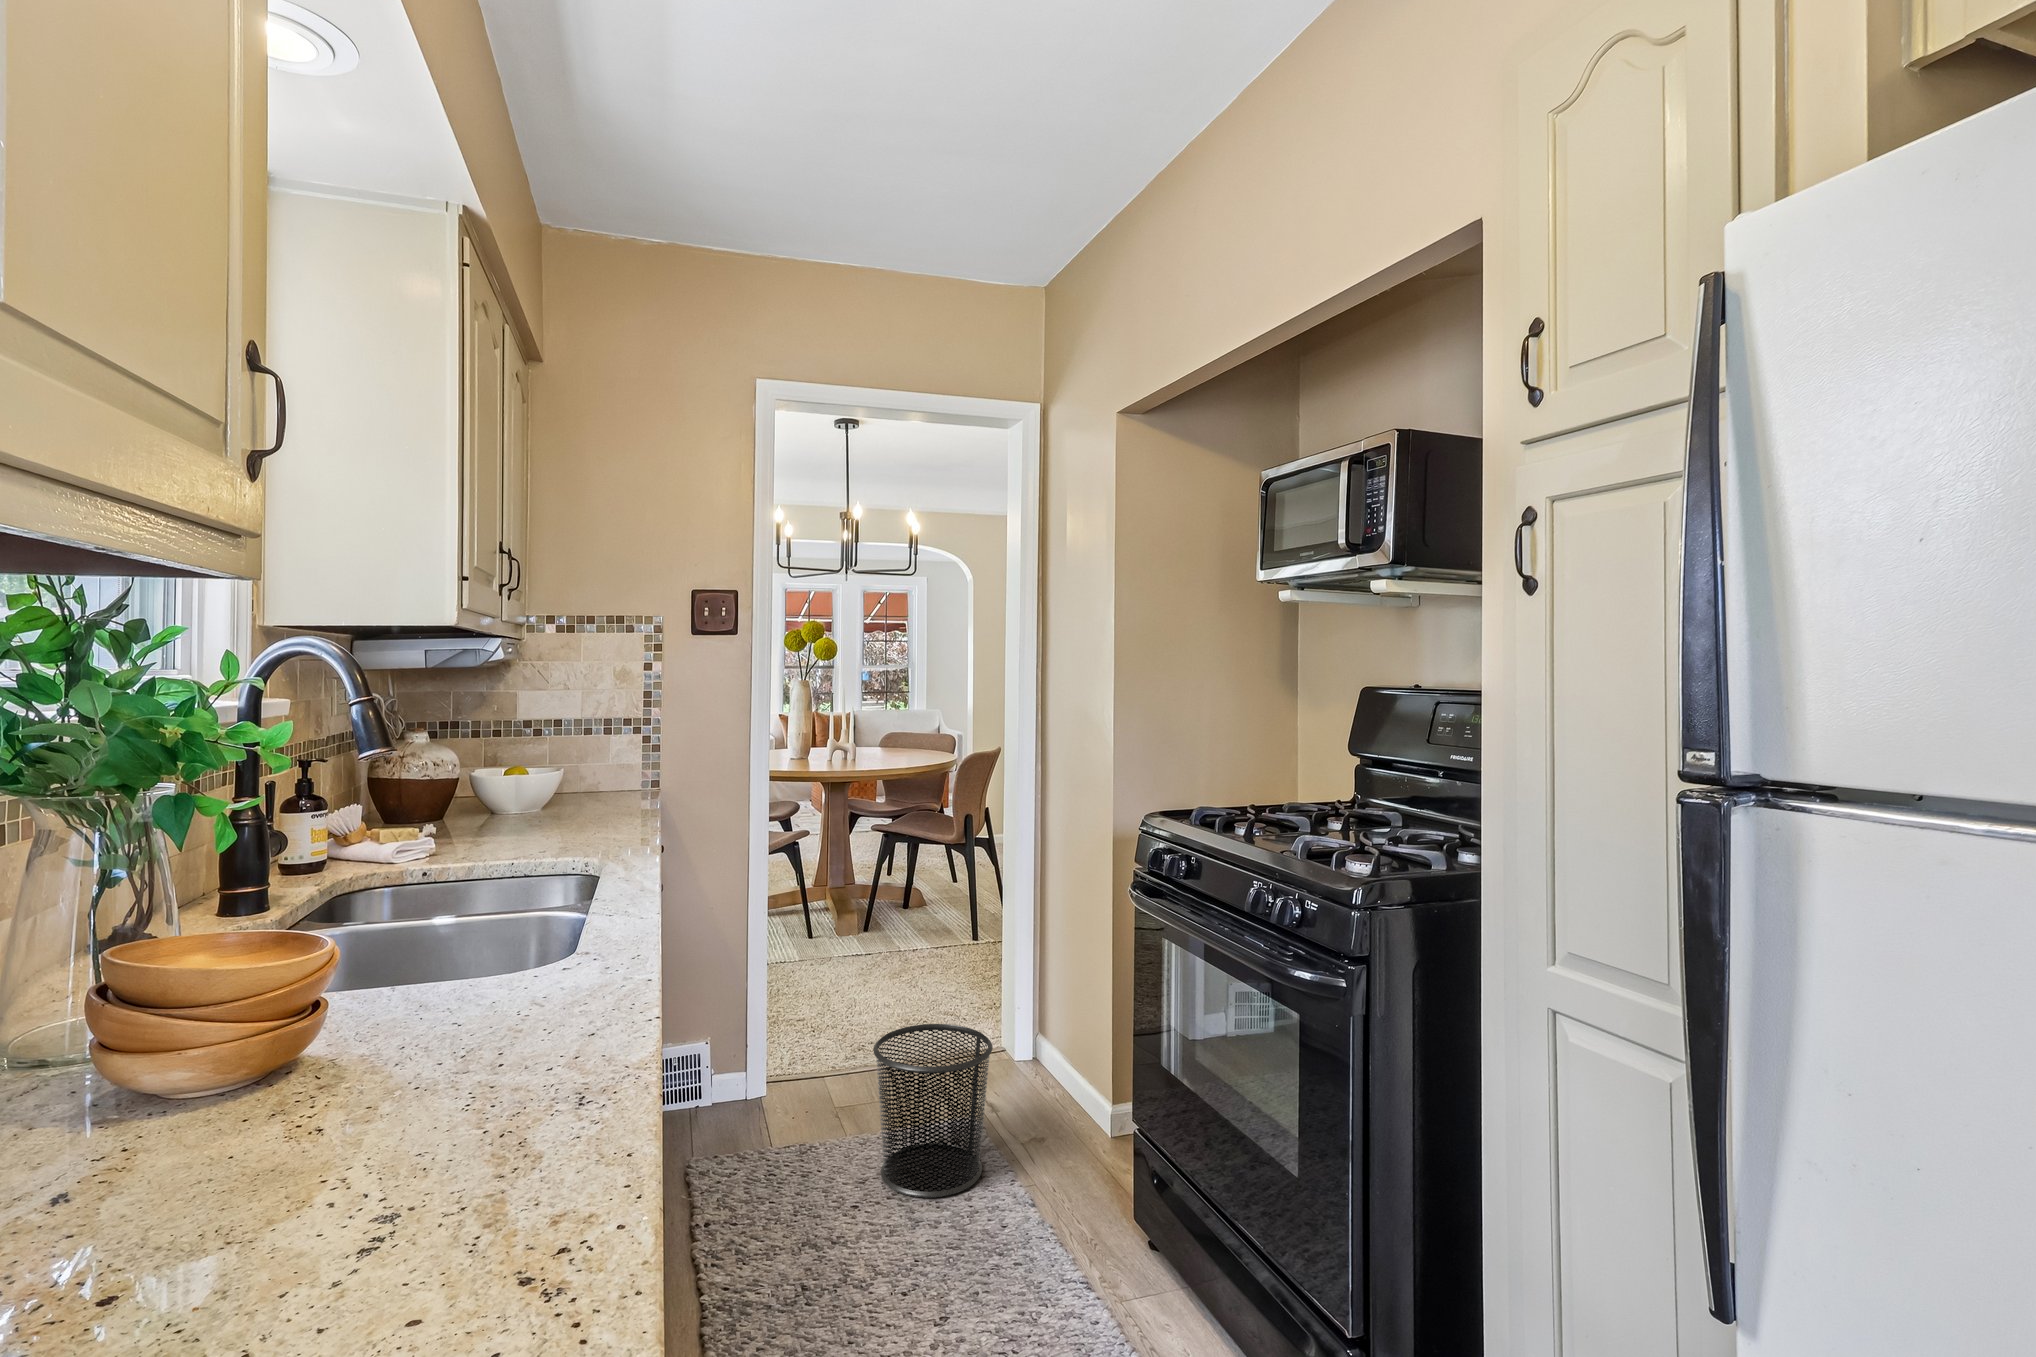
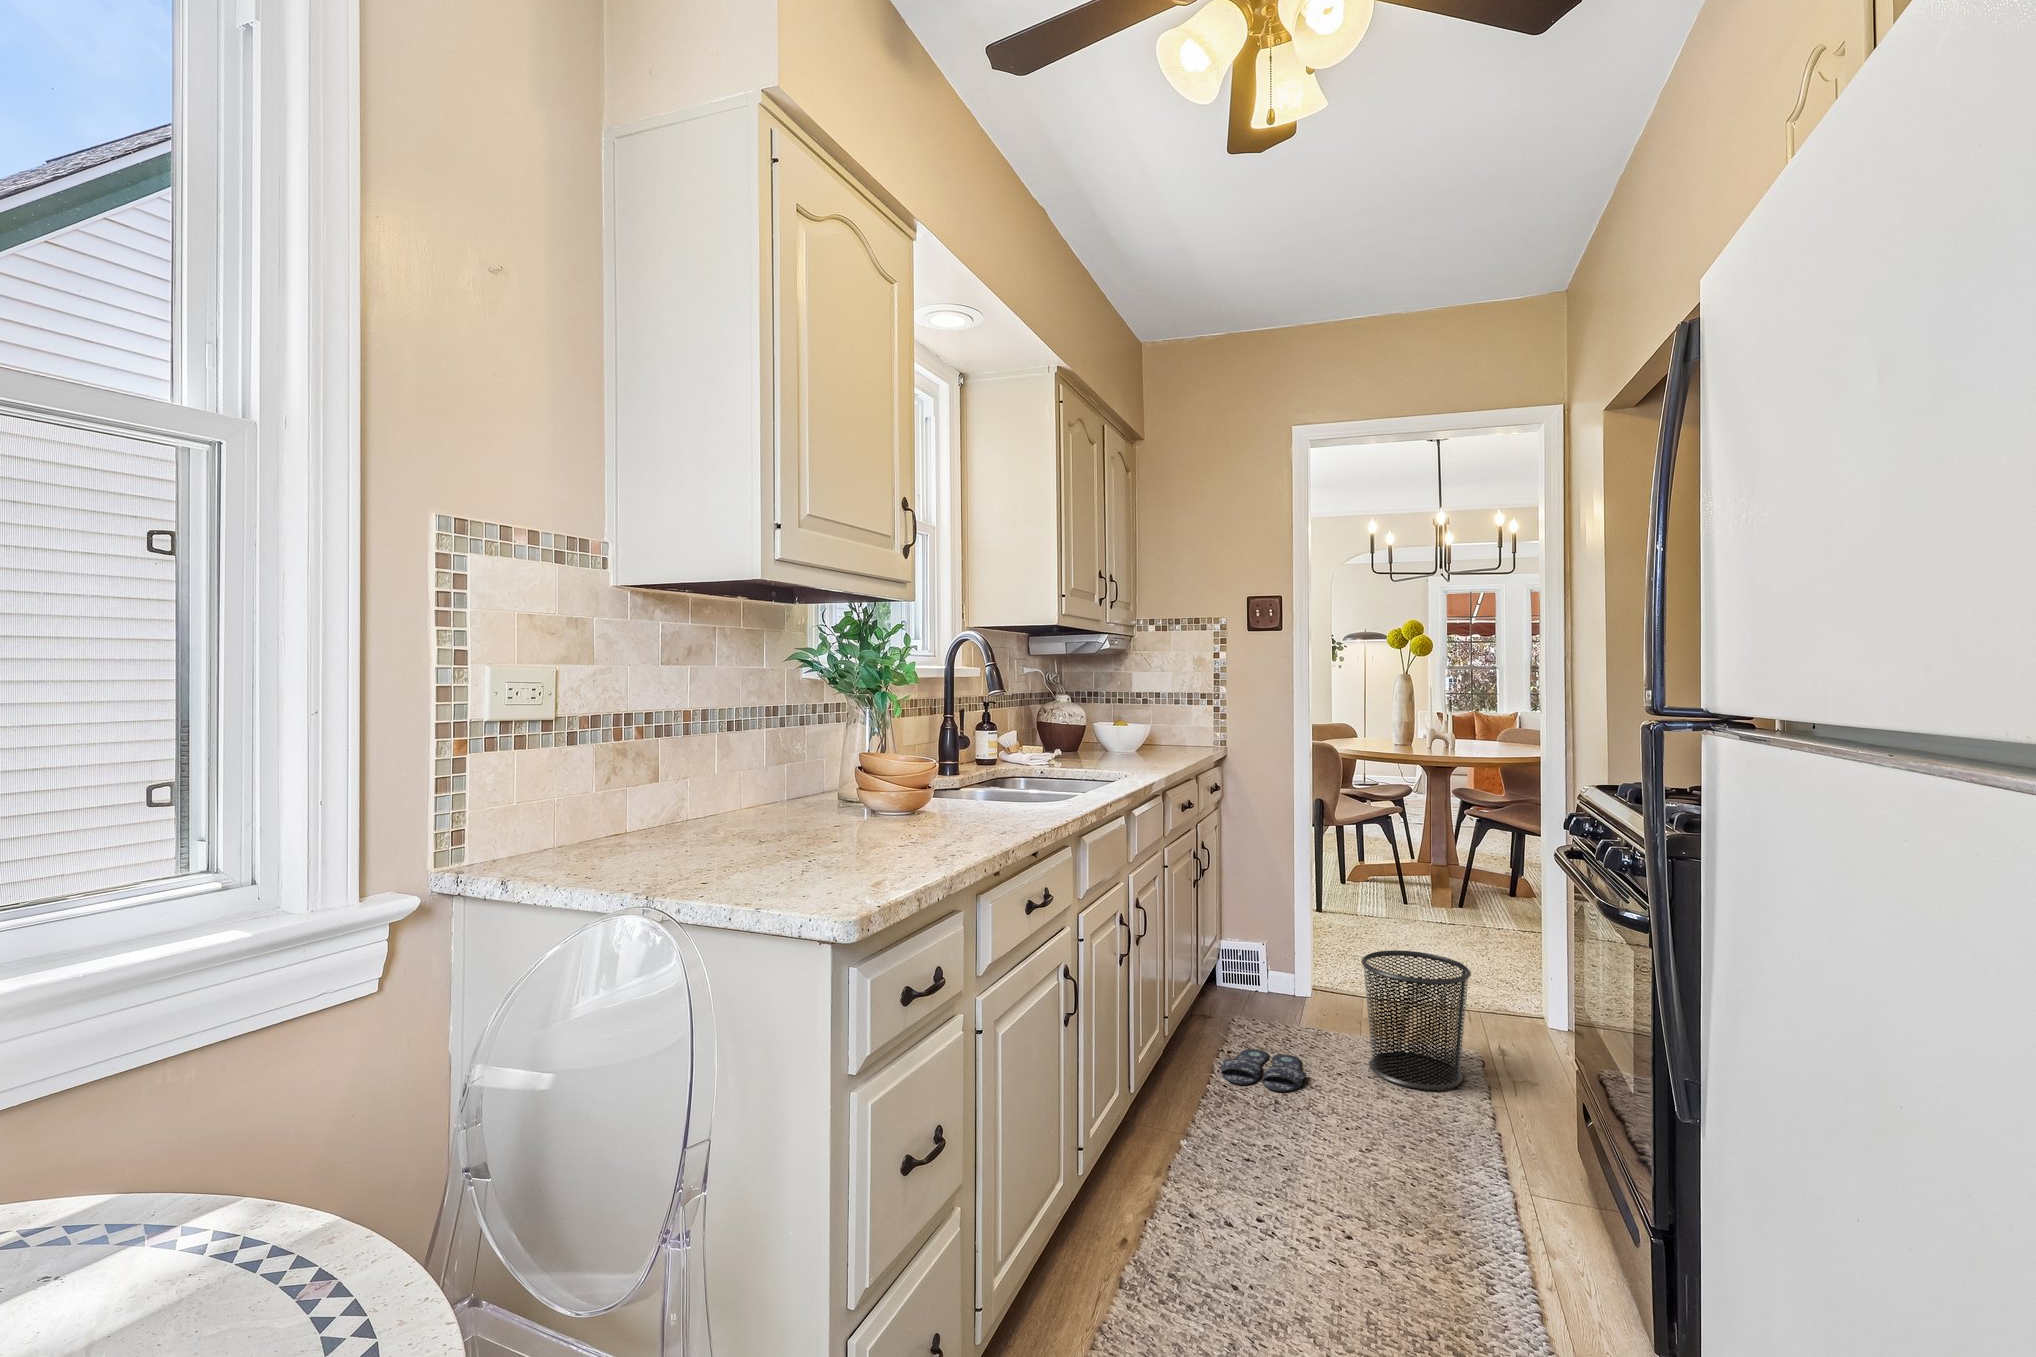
slippers: none [709,1198,823,1278] -> present [1221,1049,1307,1092]

